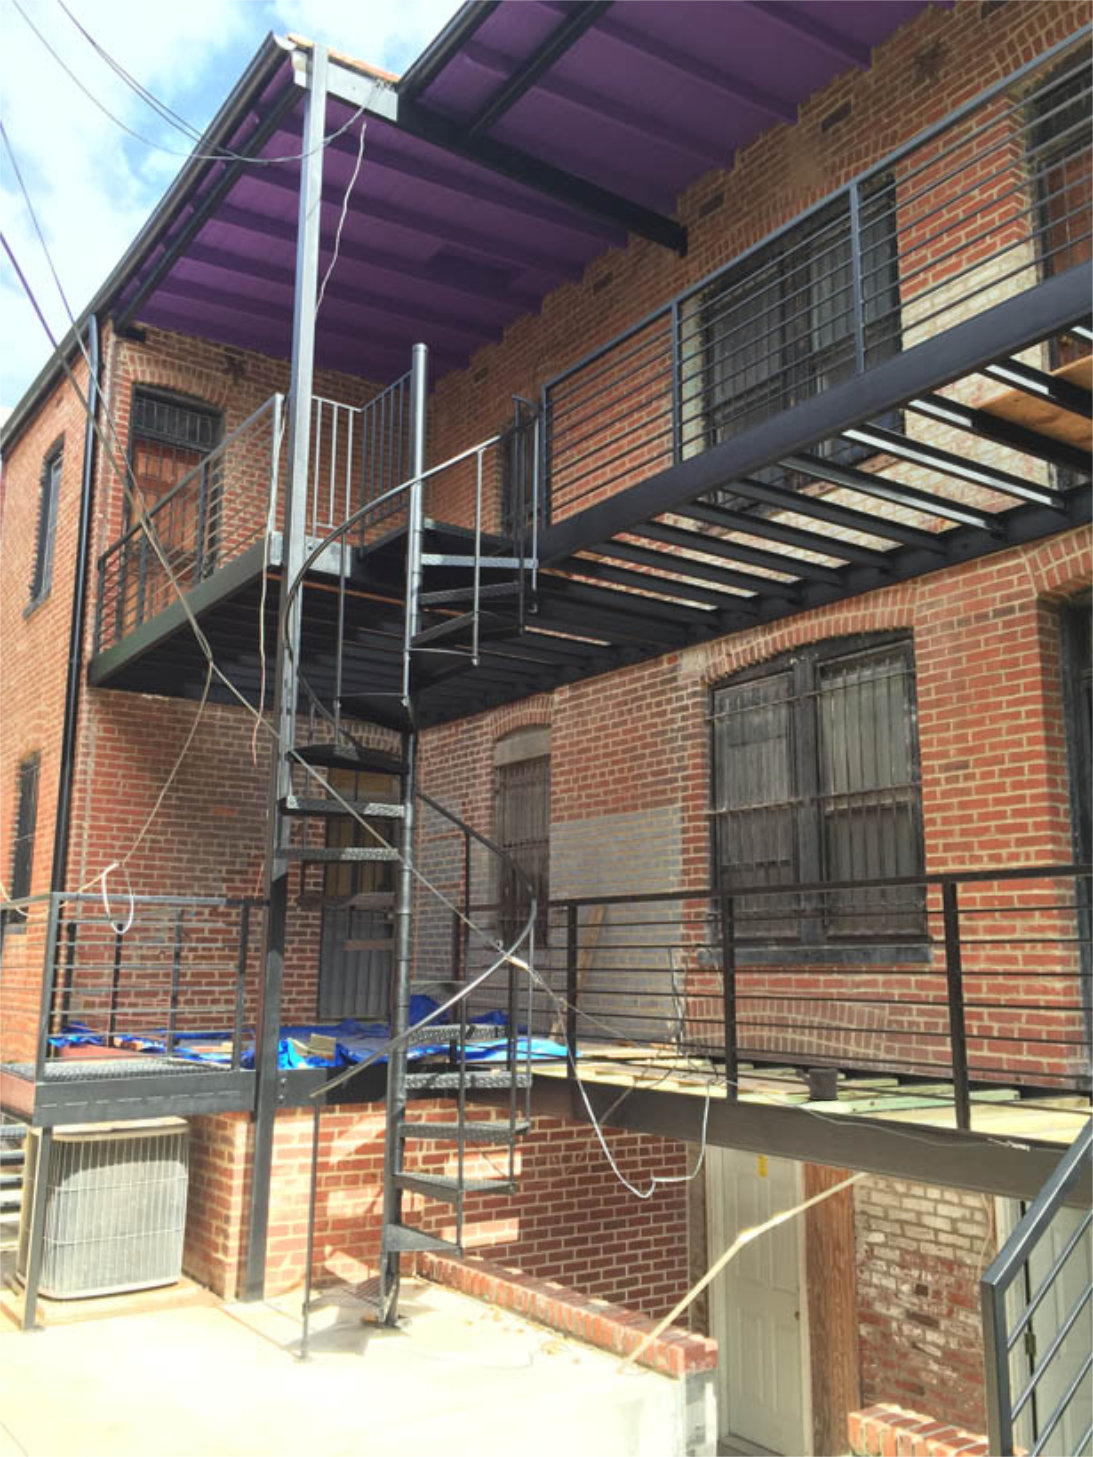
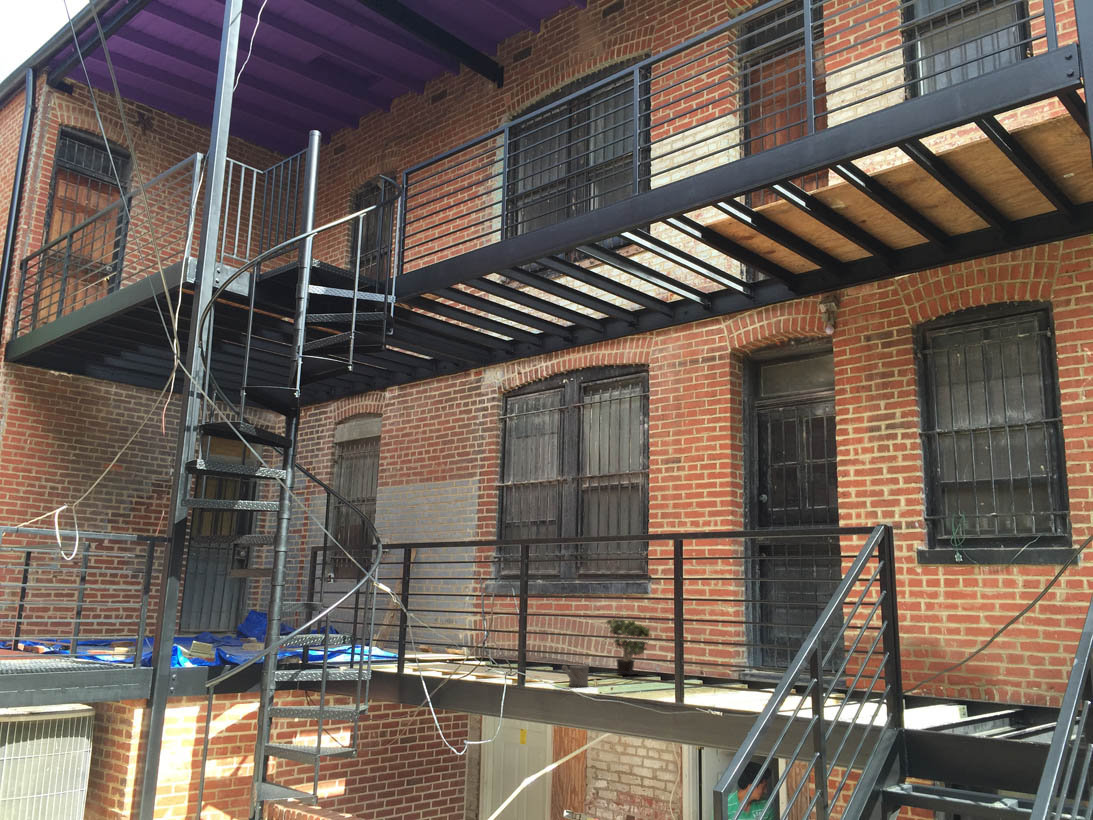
potted plant: none [865,993,937,1082] -> present [606,614,650,675]

